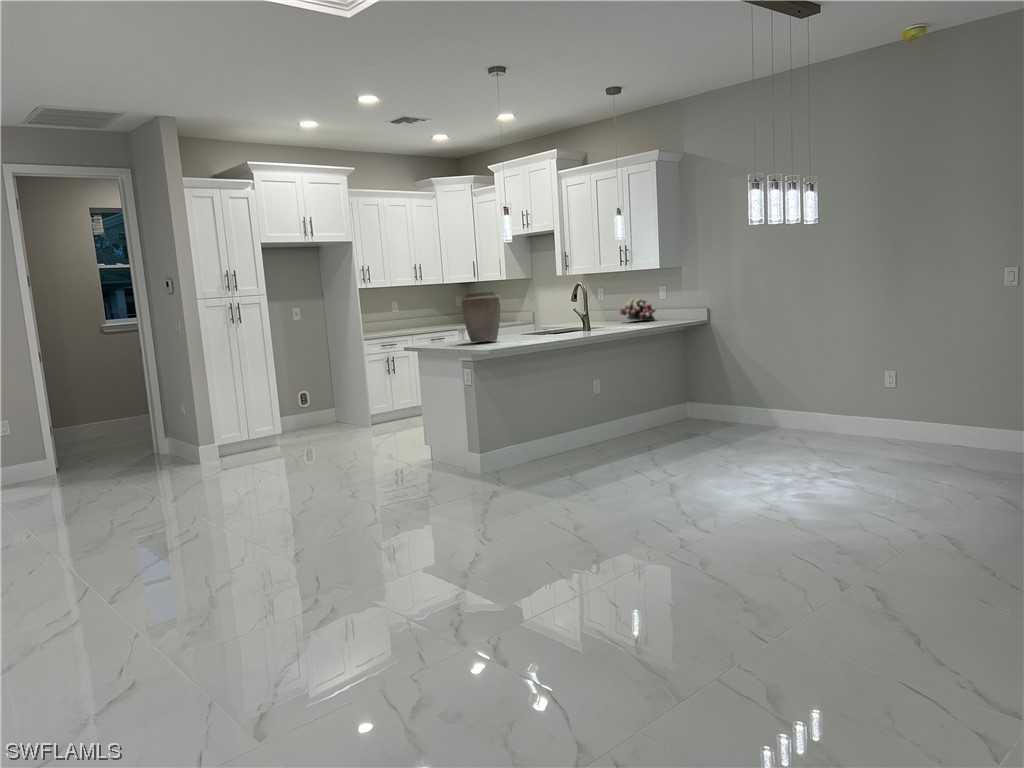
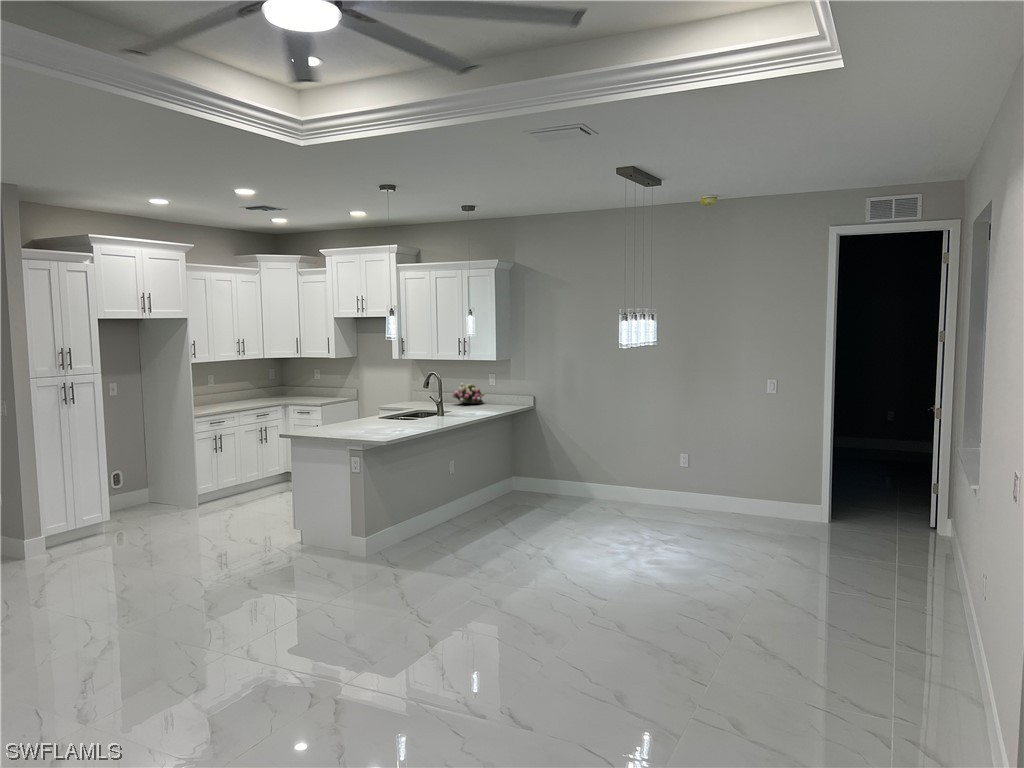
vase: present [462,292,500,342] -> none [340,383,376,429]

